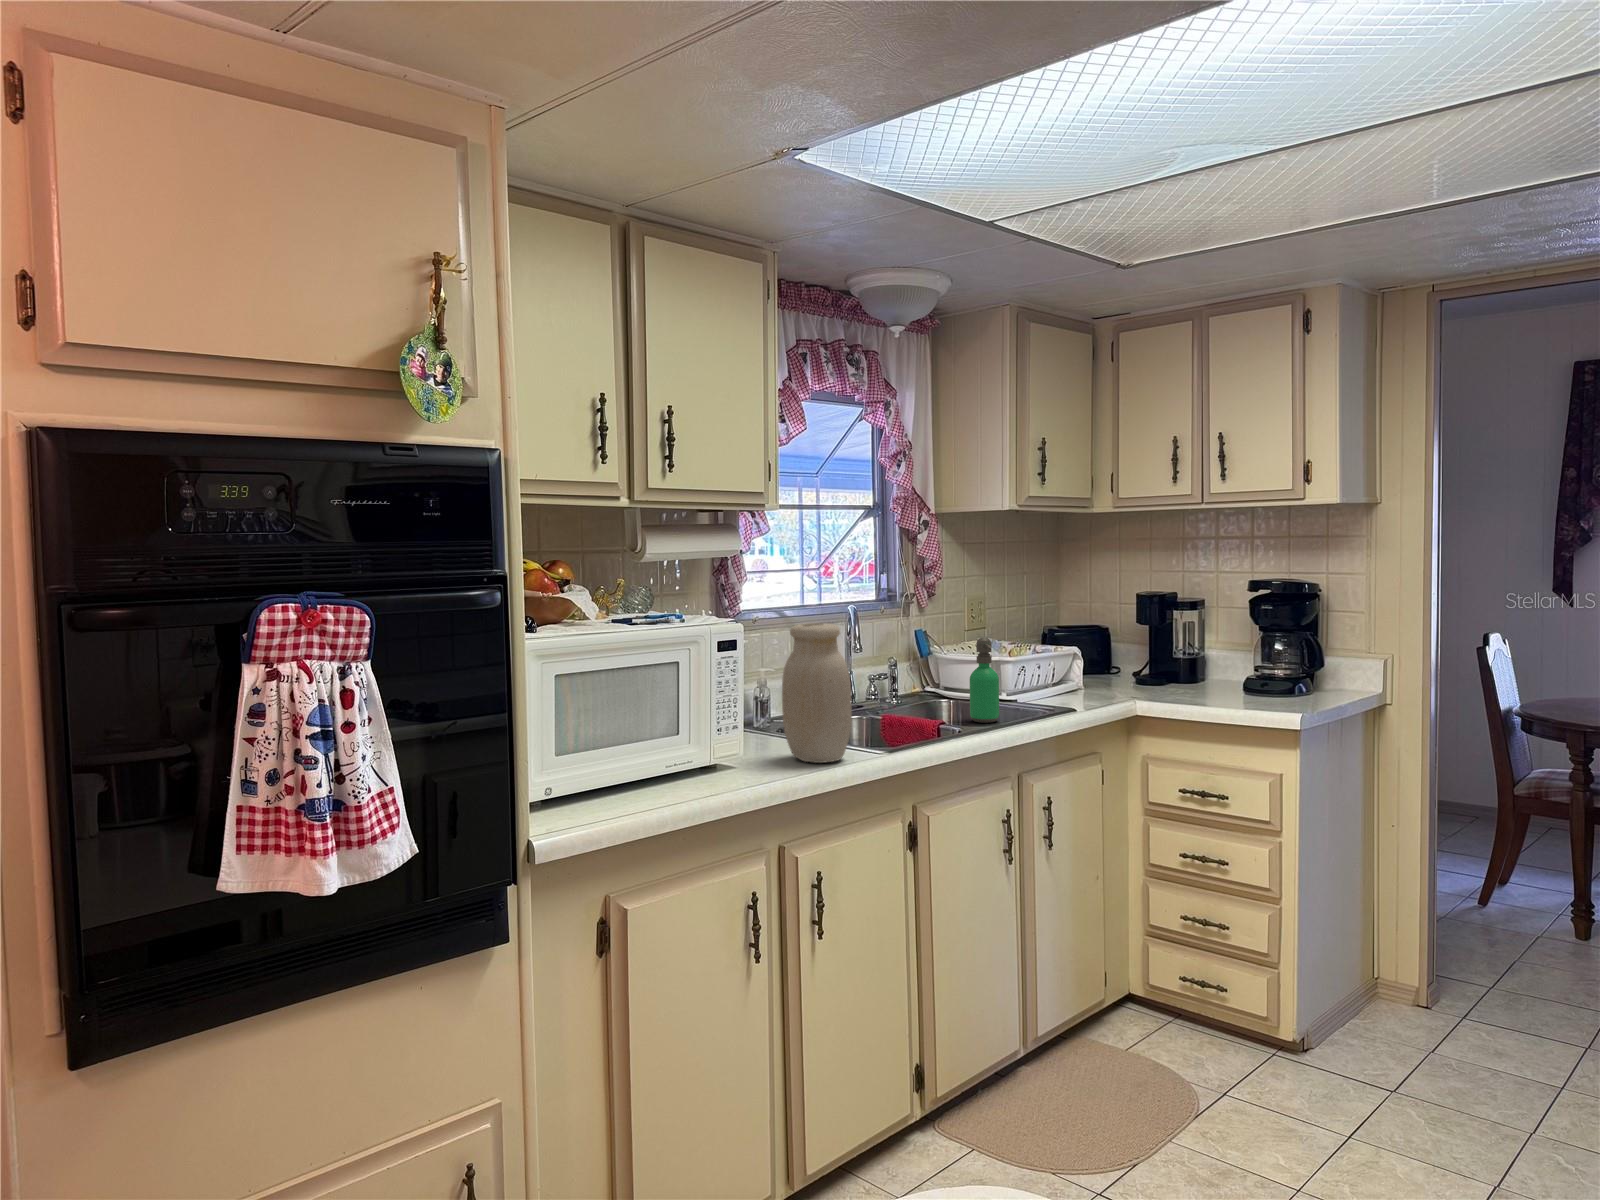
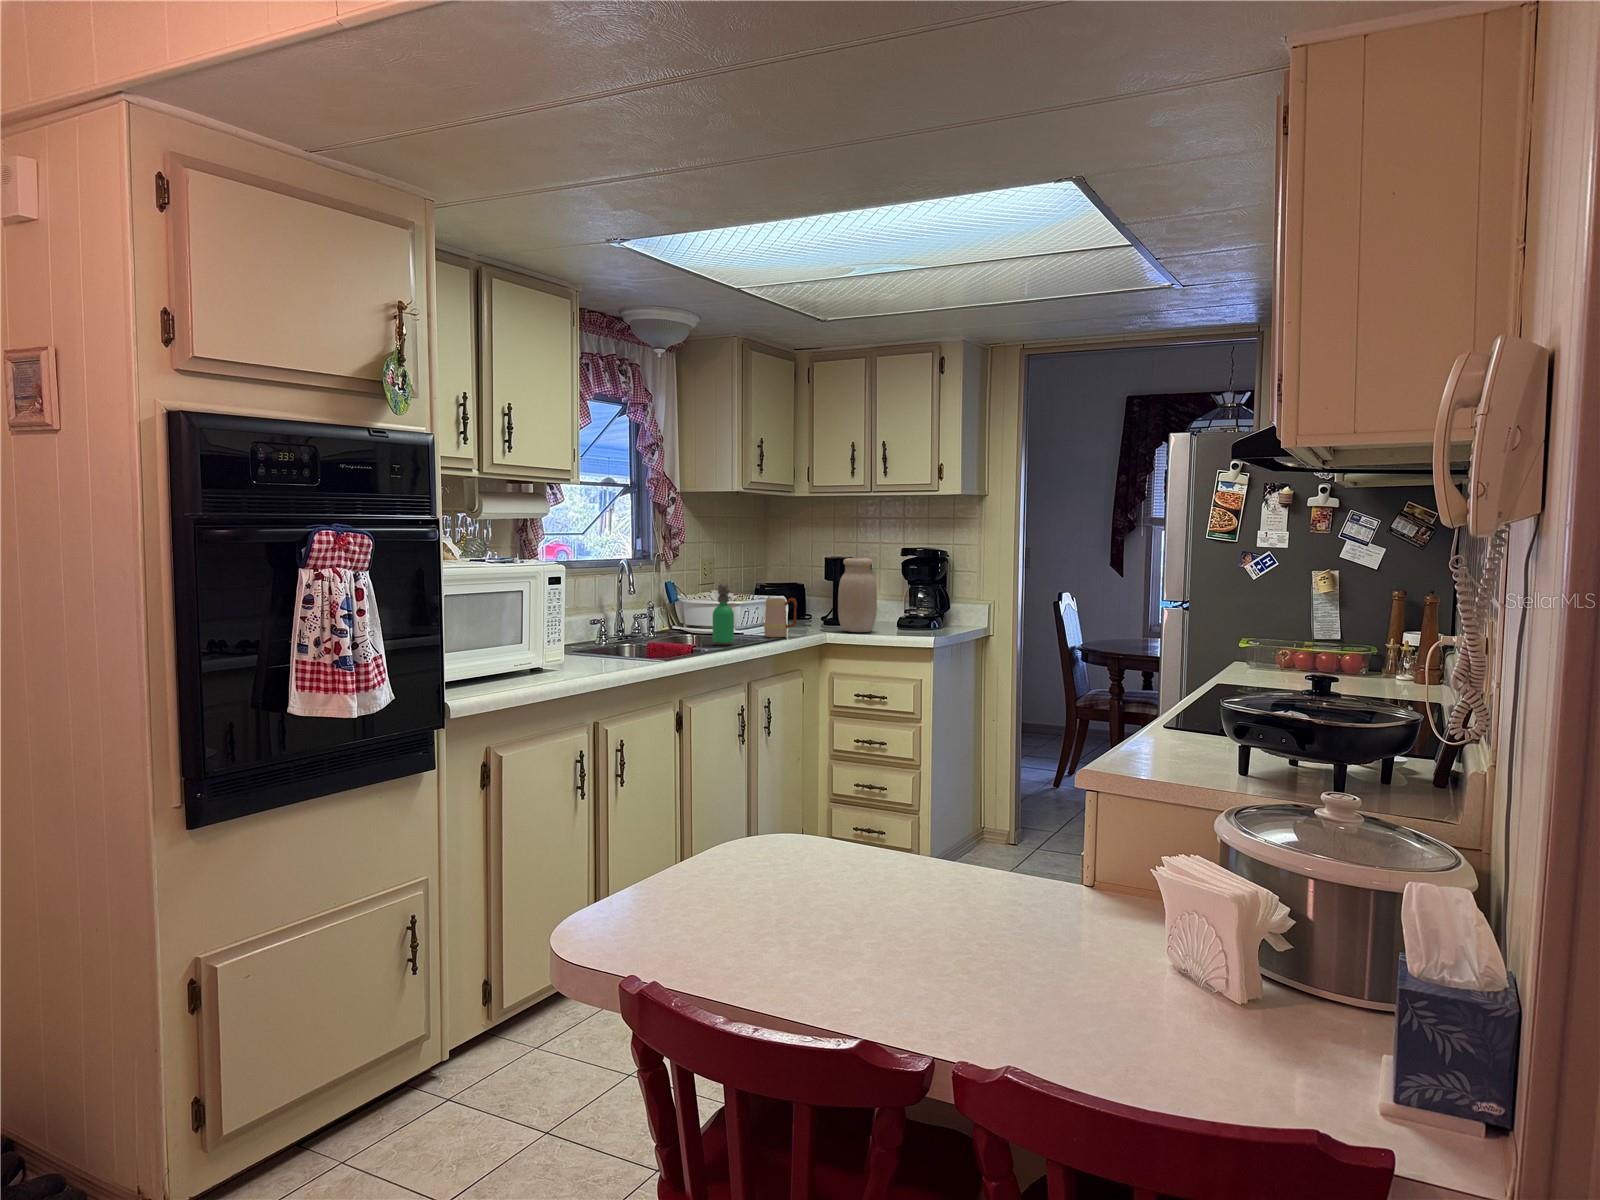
jar: present [782,623,852,763] -> present [838,558,877,632]
mug: none [1046,653,1092,708] -> present [764,598,797,637]

